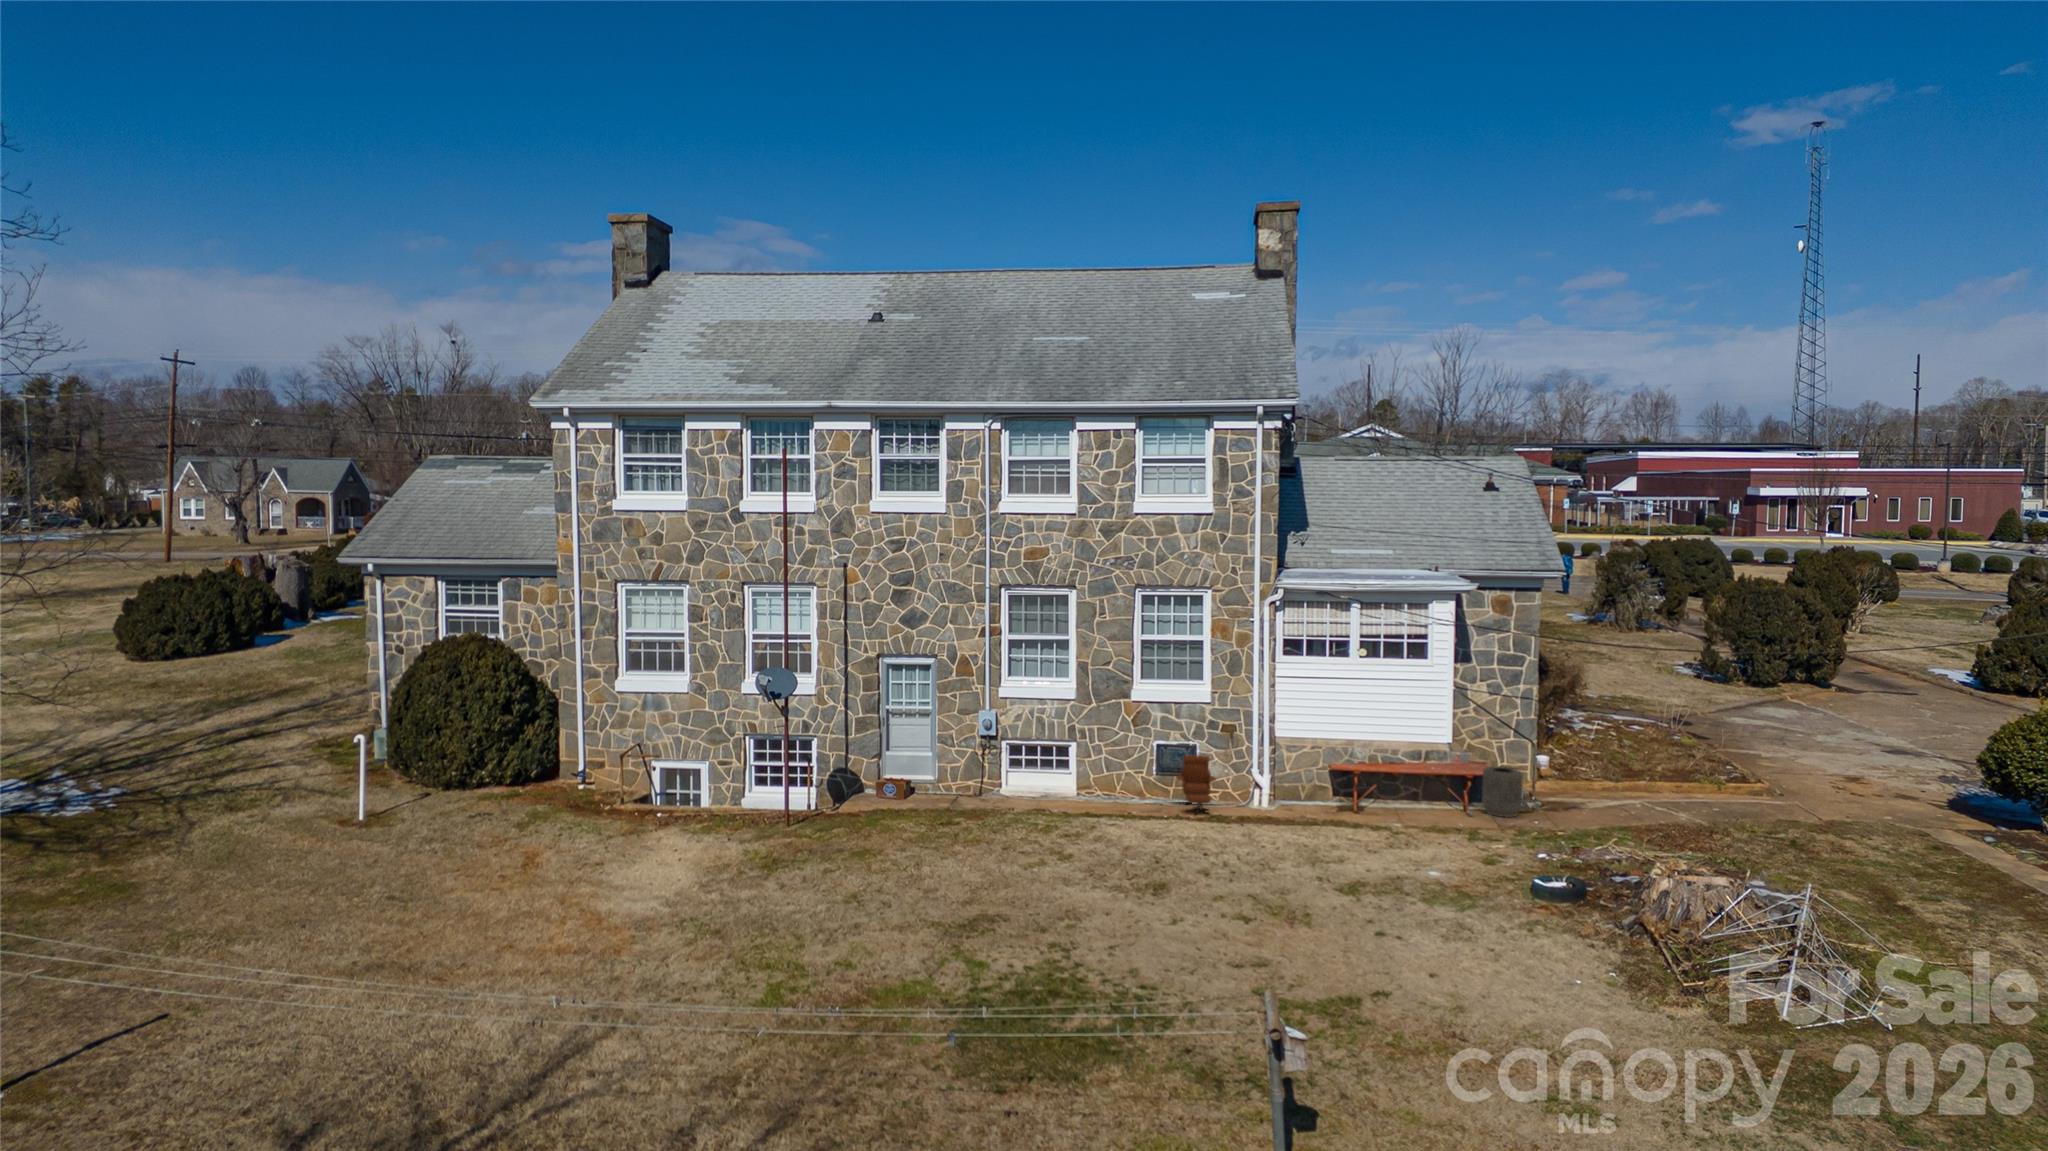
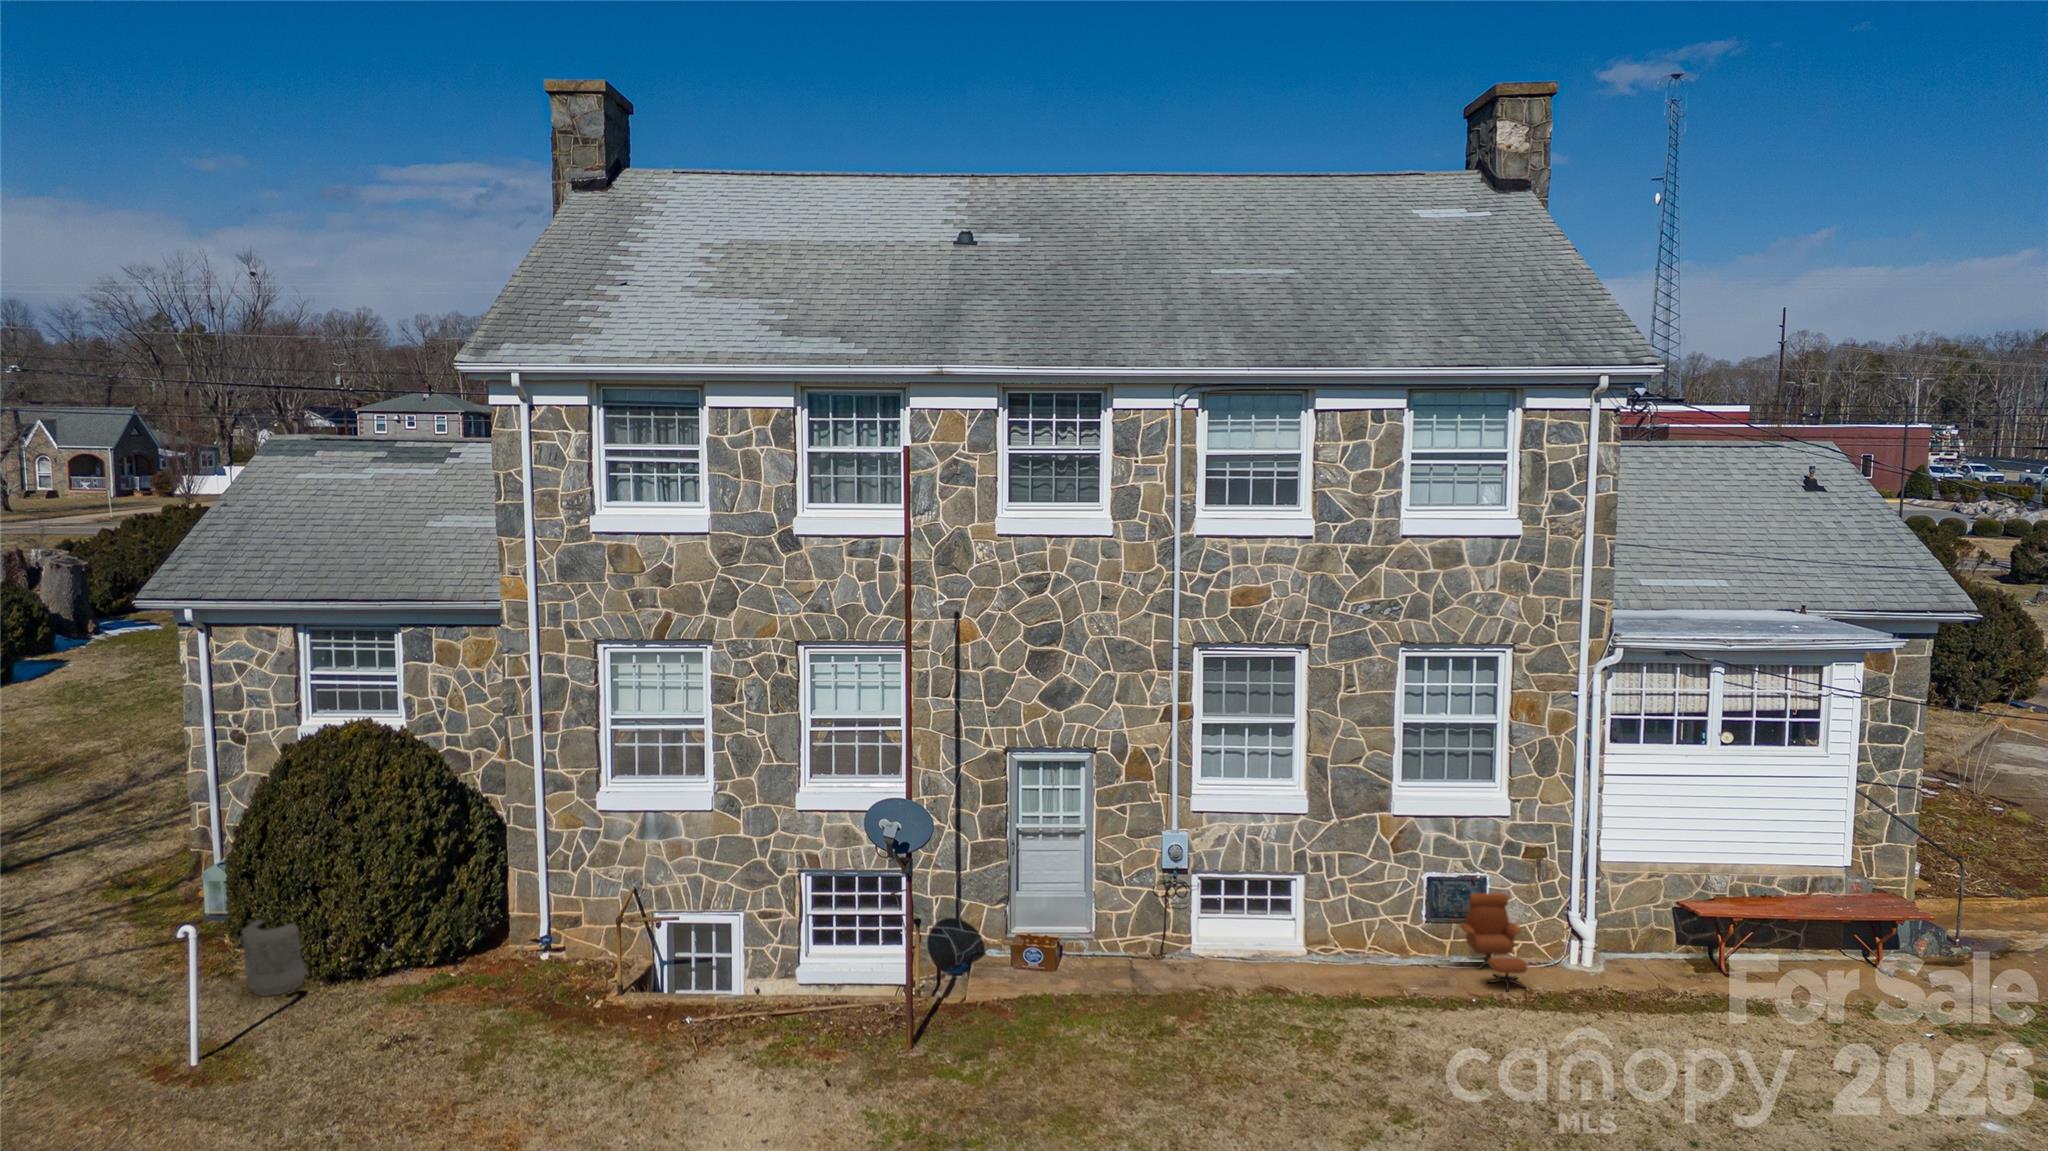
trash can: present [1482,766,1523,817] -> present [242,920,308,996]

